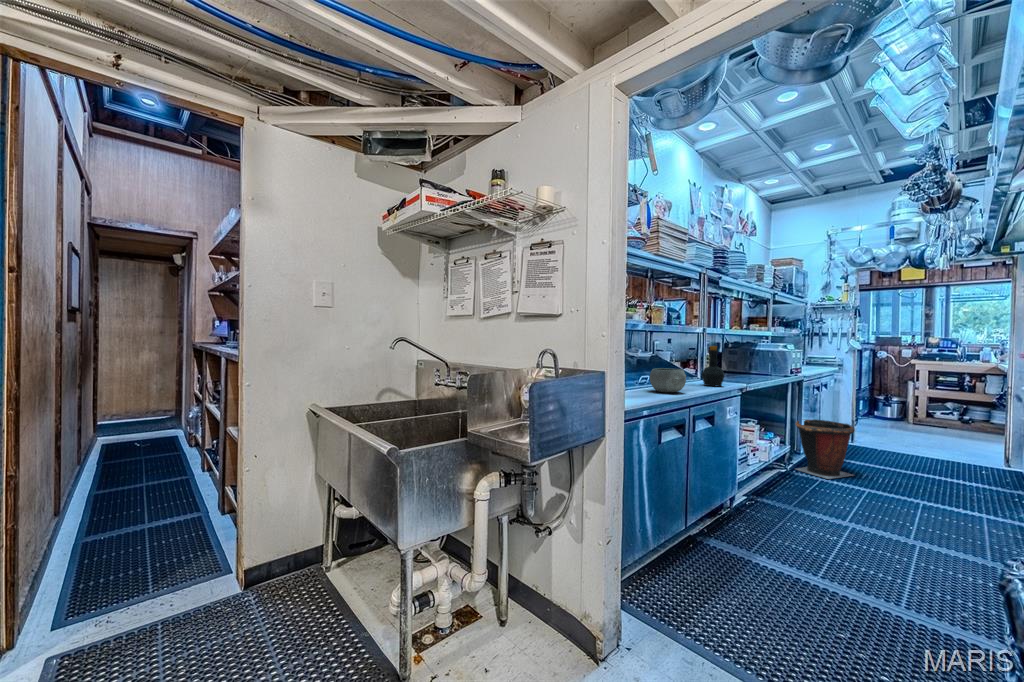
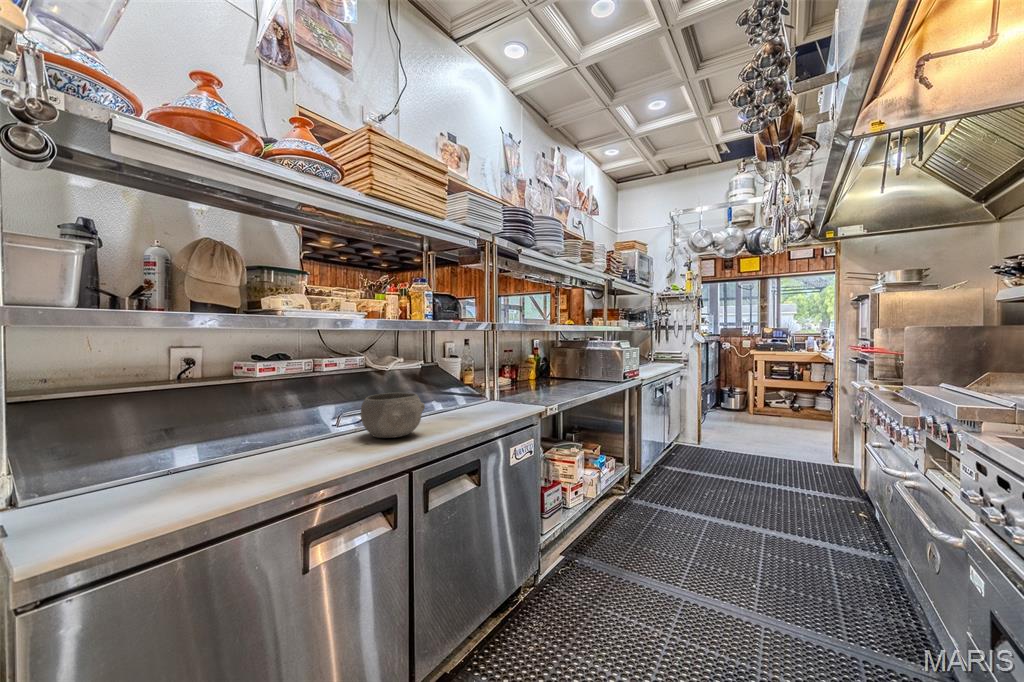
bottle: present [702,346,724,386] -> none [487,349,518,410]
trash can: present [796,419,855,479] -> none [632,429,696,508]

